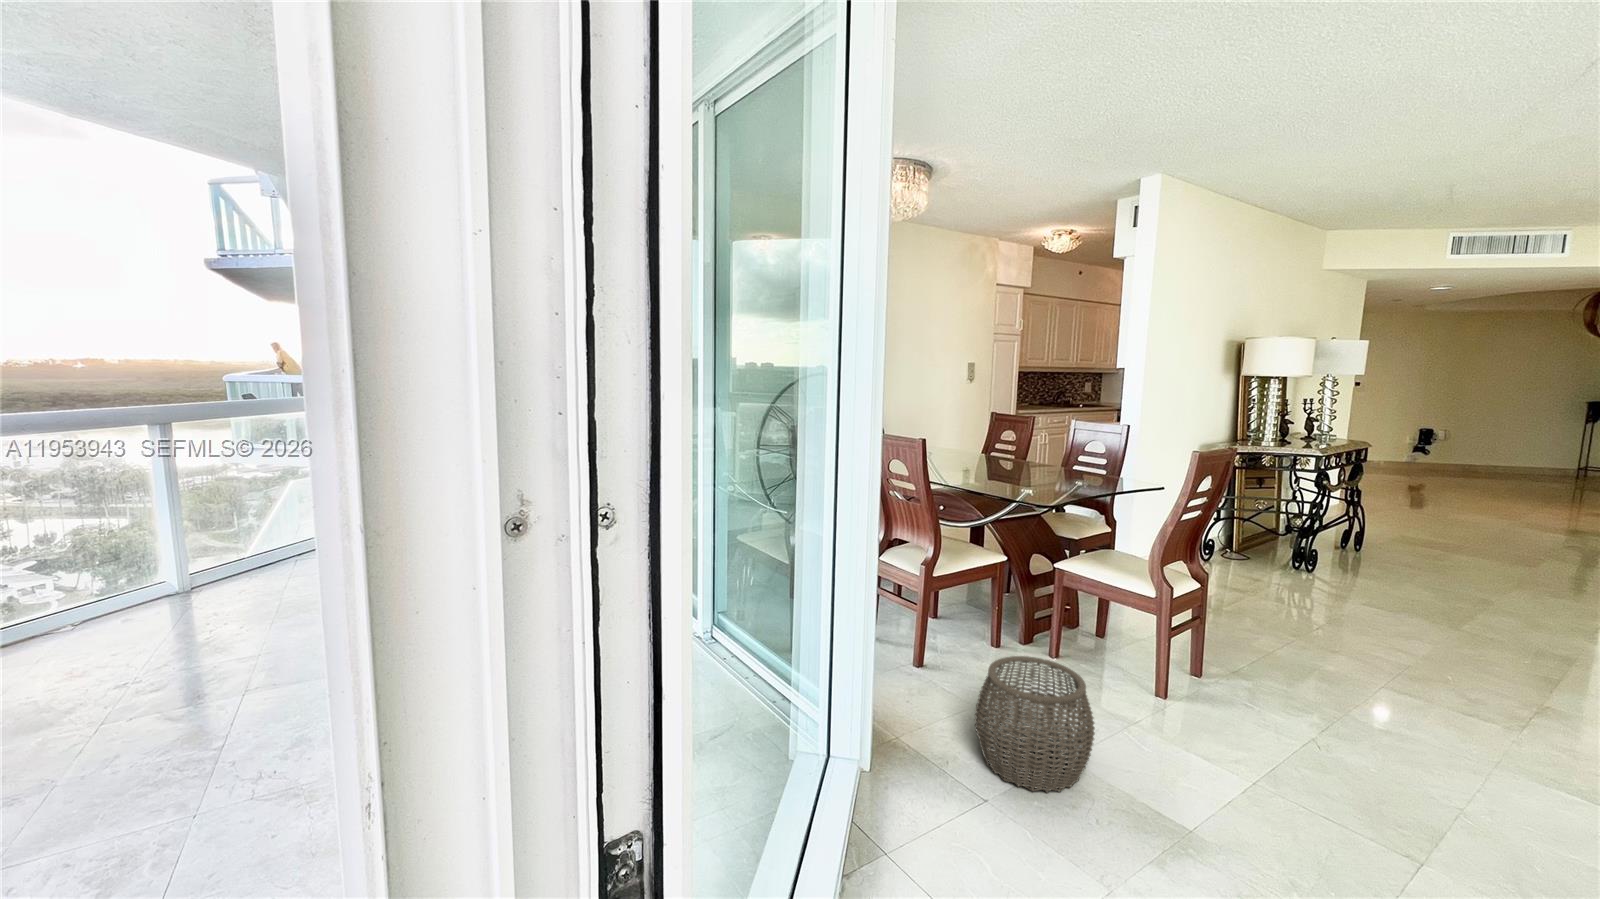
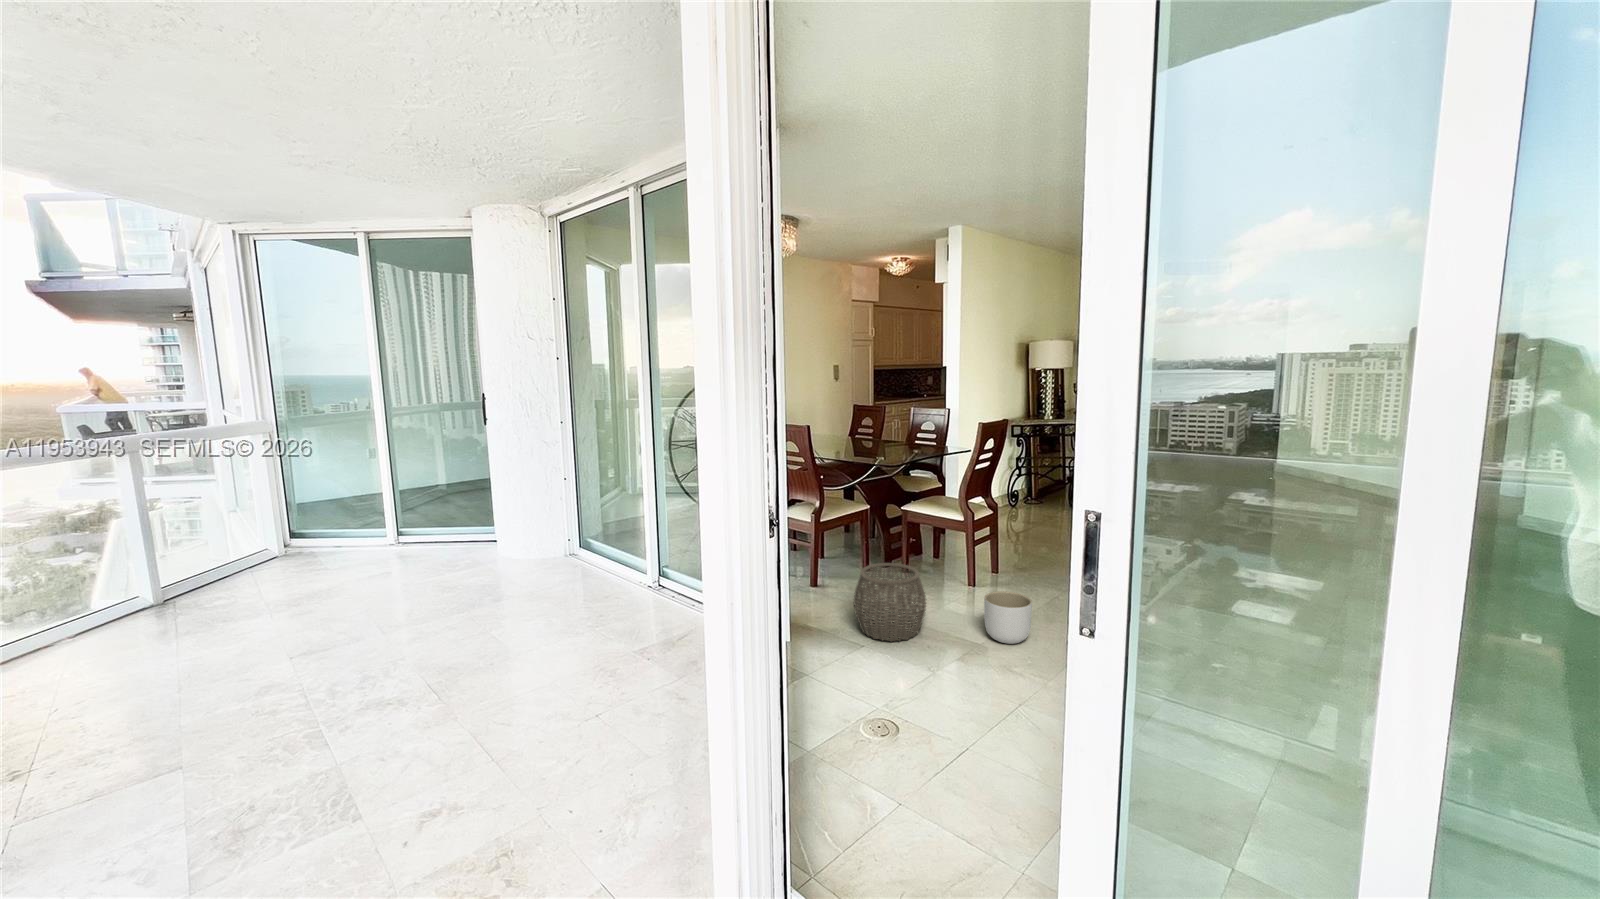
planter: none [1199,734,1294,835] -> present [984,591,1032,644]

